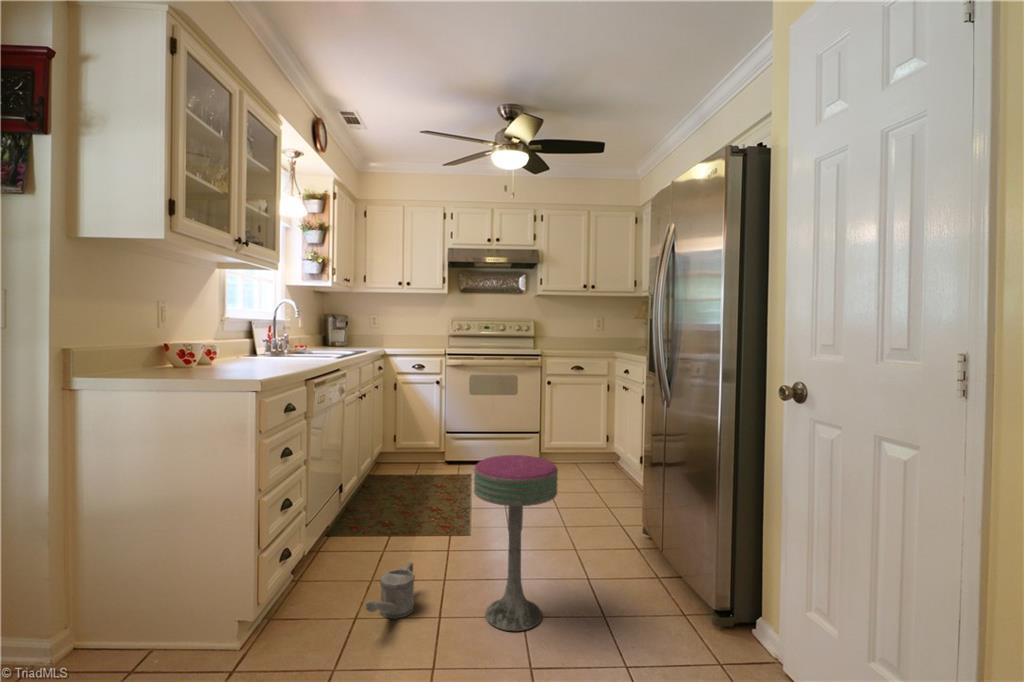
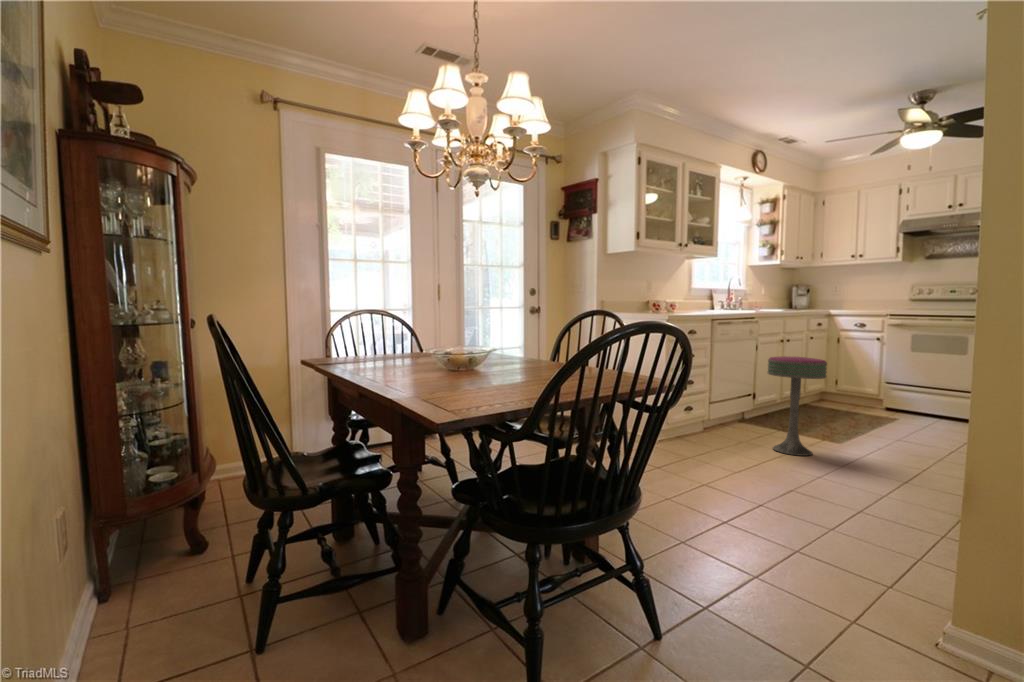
watering can: present [366,562,415,619] -> none [706,415,750,437]

